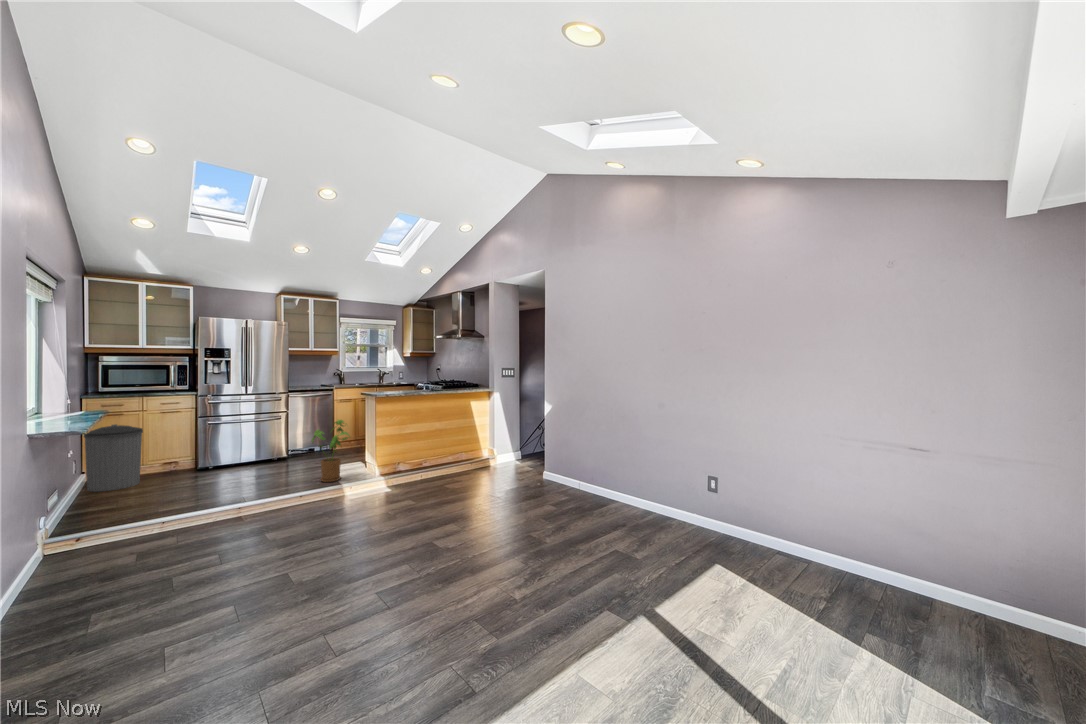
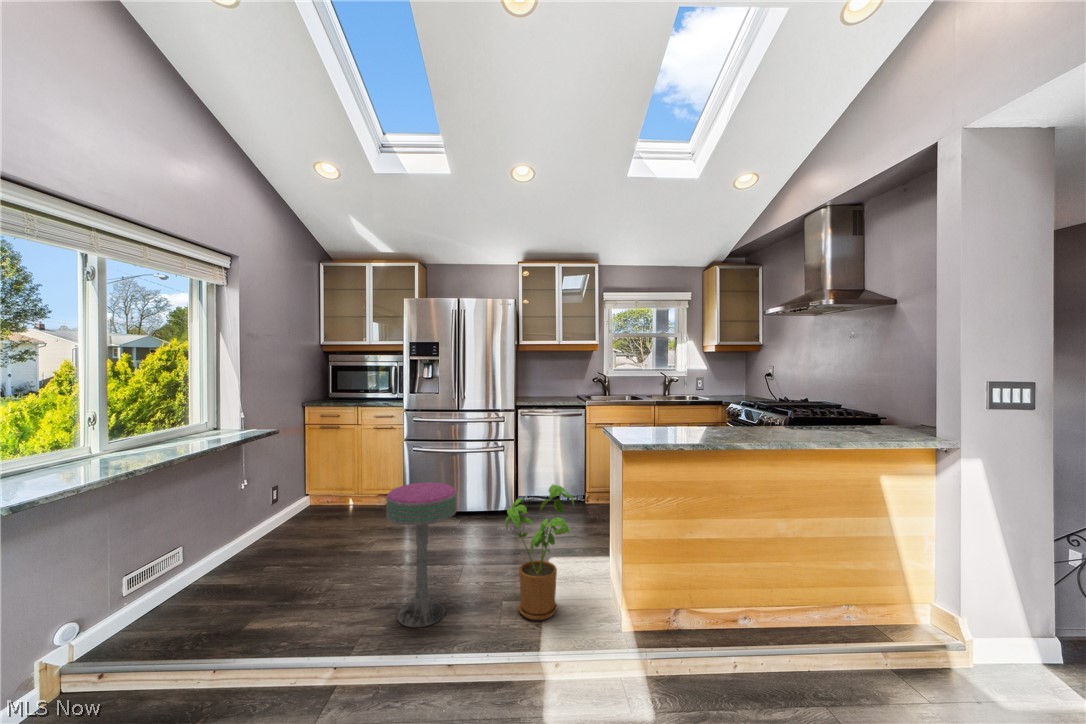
trash can: present [84,424,143,492] -> none [282,443,344,534]
bar stool: none [245,425,287,495] -> present [386,483,457,628]

